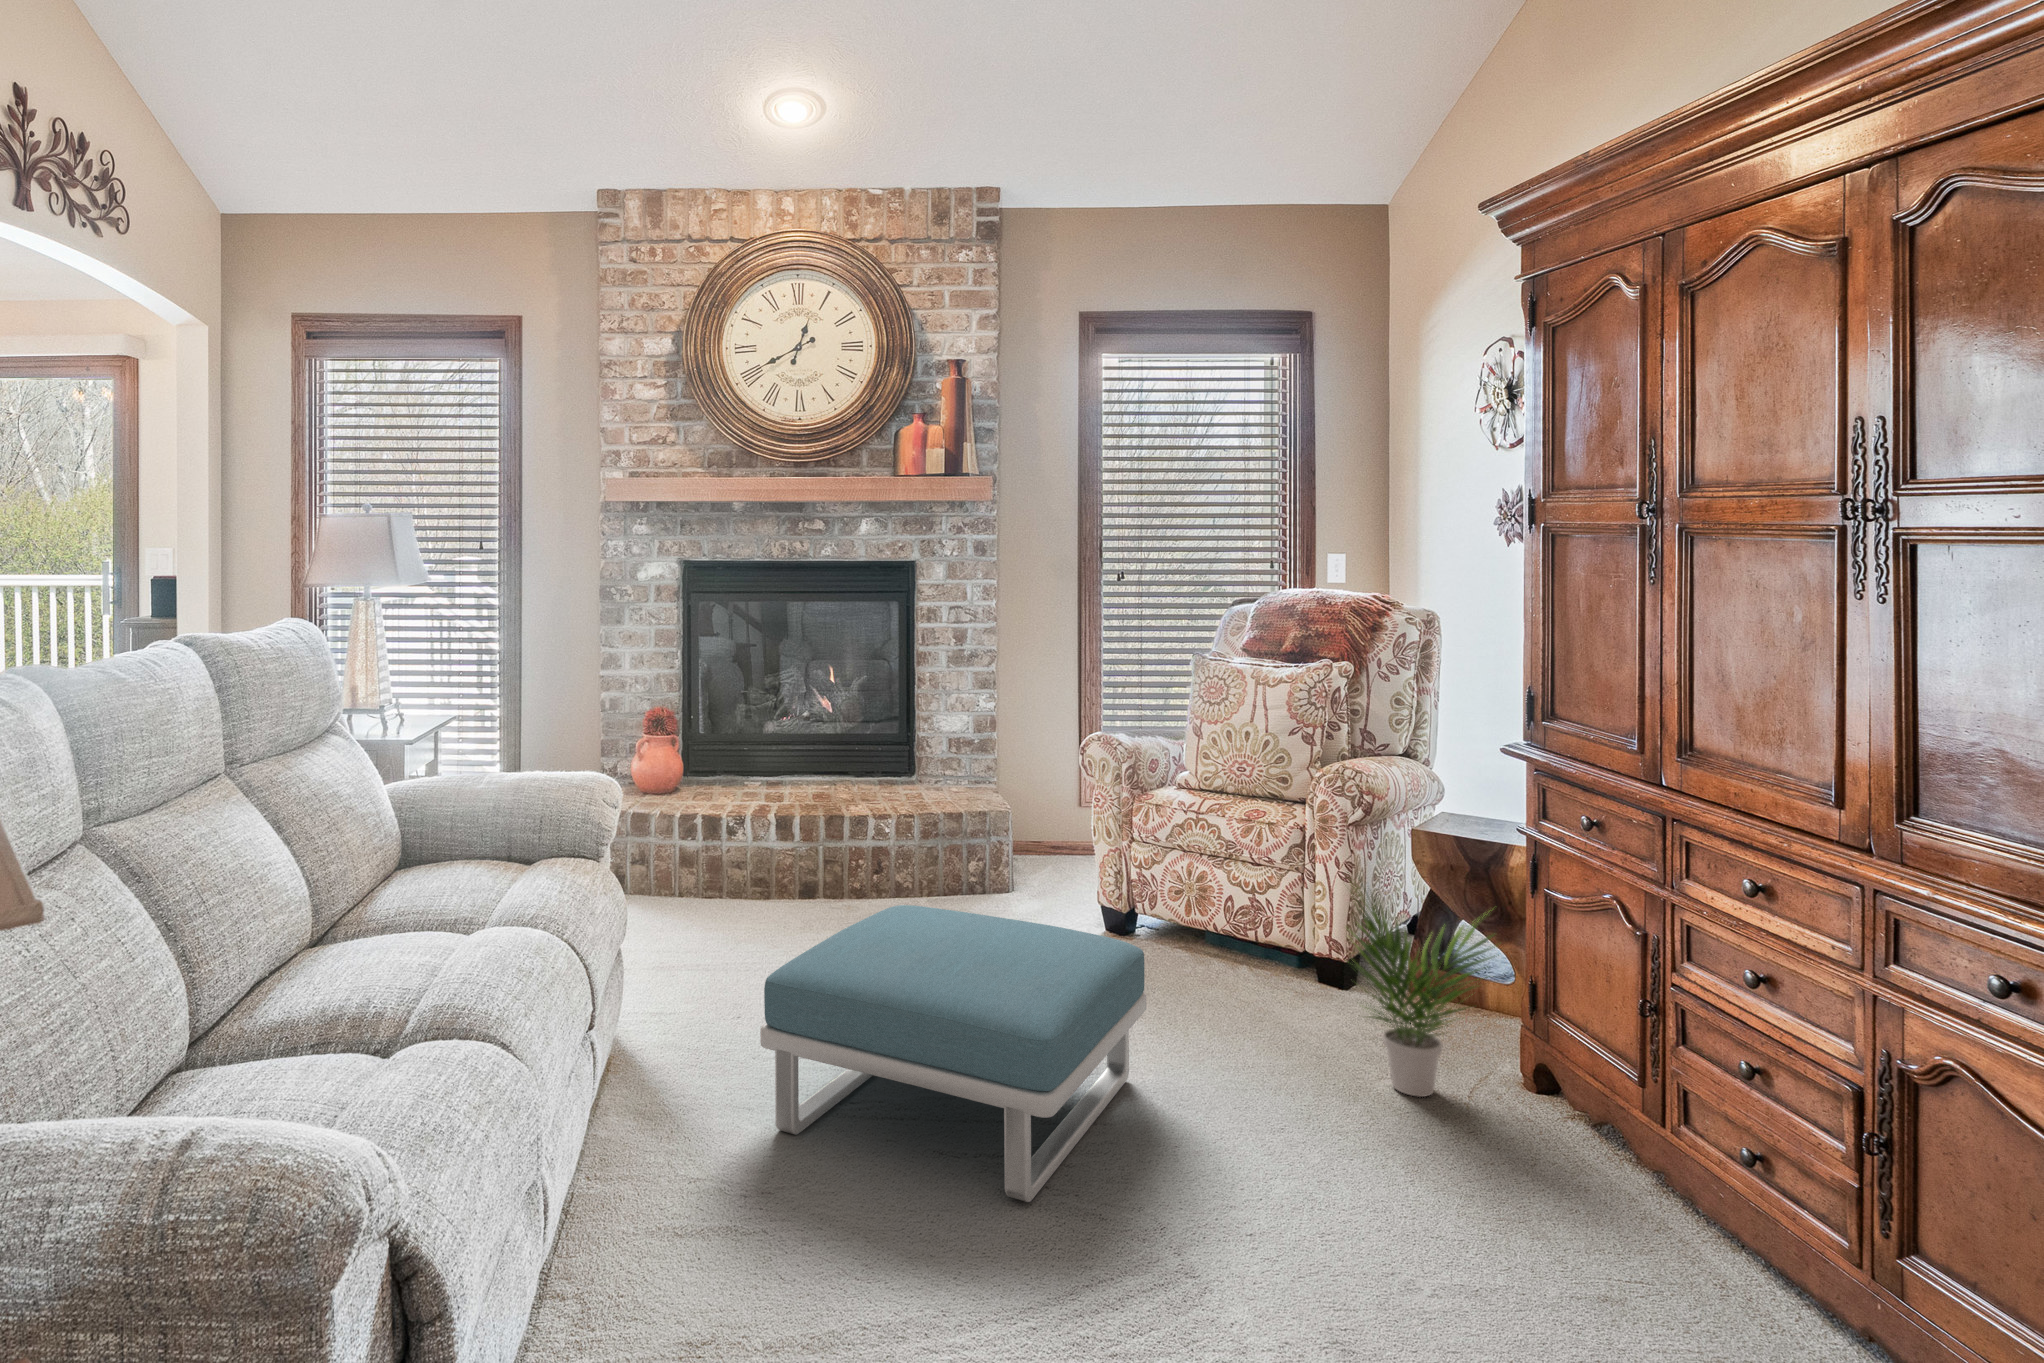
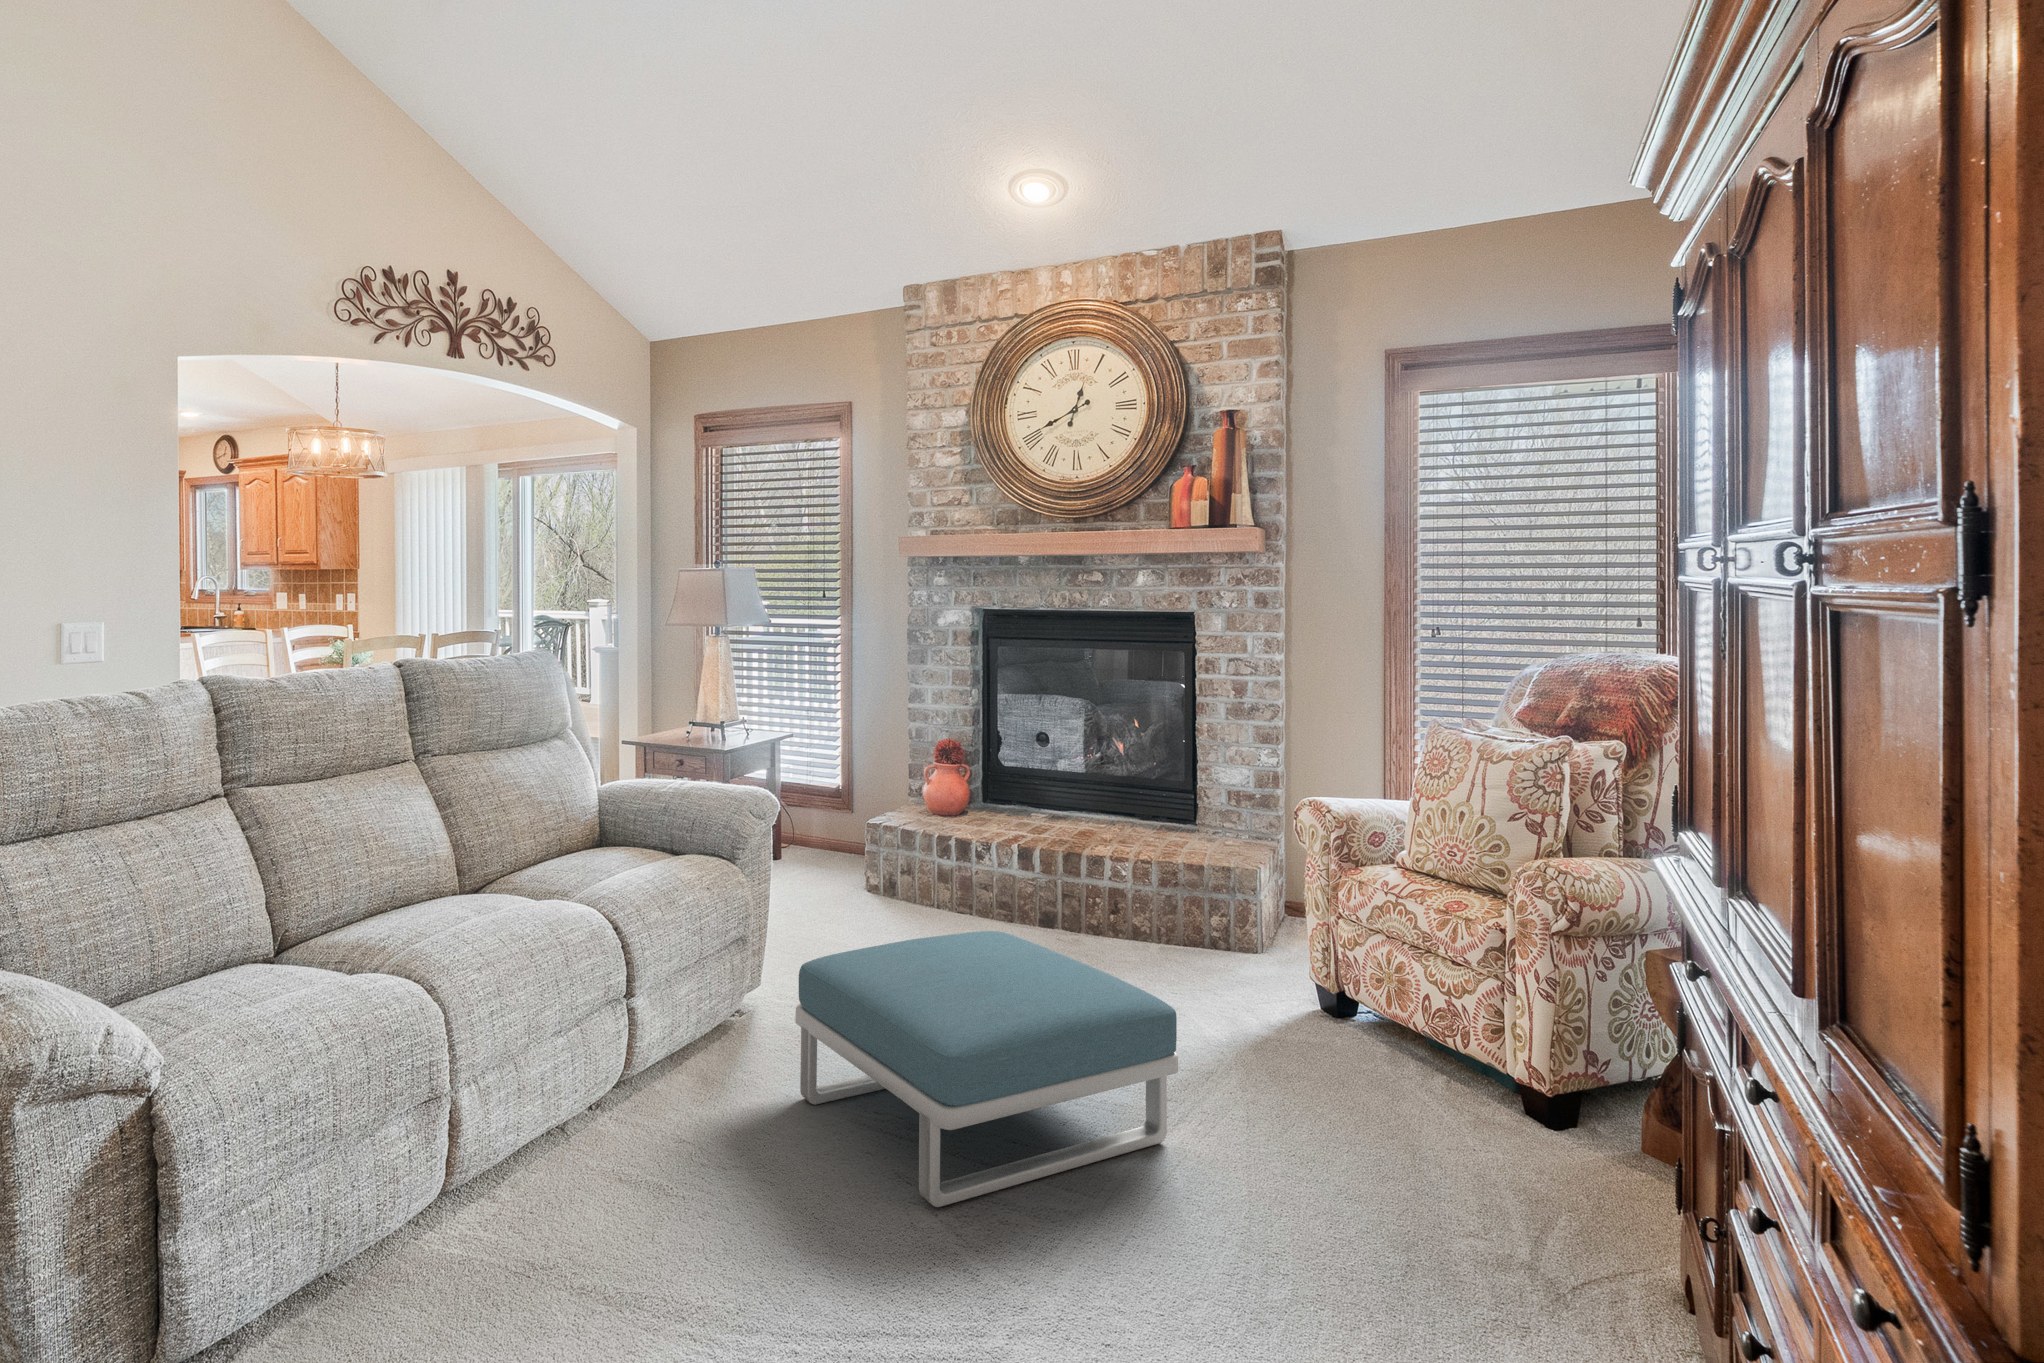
potted plant: present [1347,872,1495,1097] -> none [1367,971,1630,1250]

